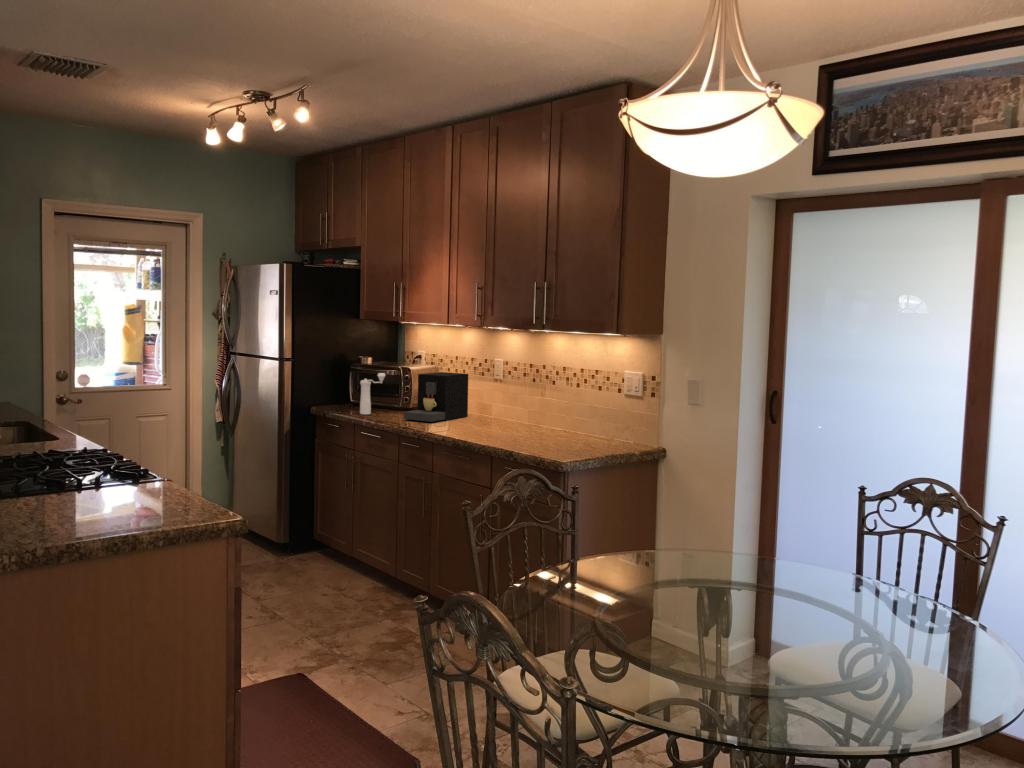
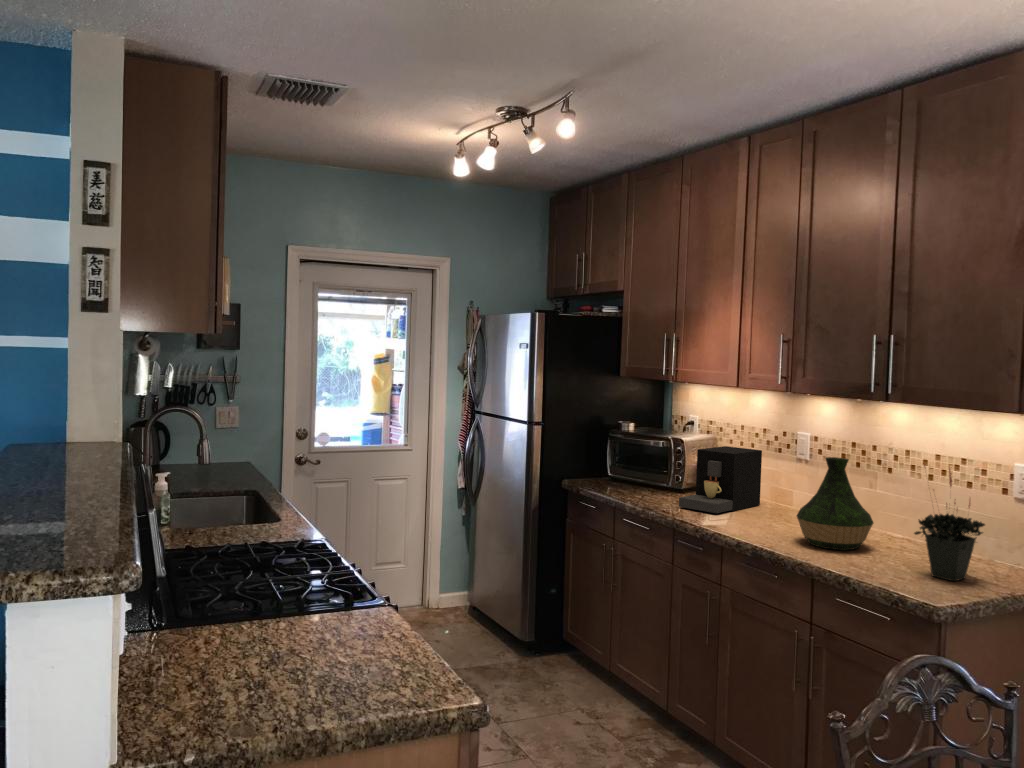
potted plant: none [558,370,602,450] -> present [914,466,985,581]
vase: none [486,372,538,438] -> present [797,457,874,550]
pepper mill: present [360,373,385,414] -> none [622,444,654,496]

